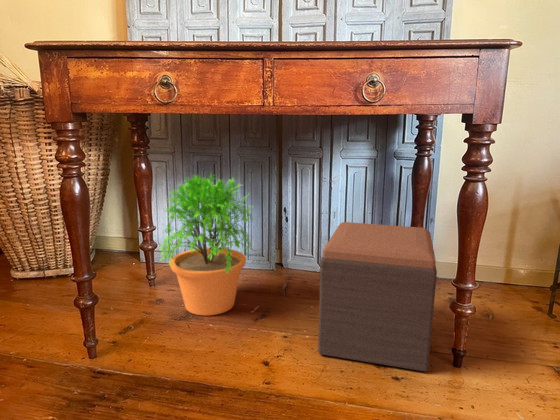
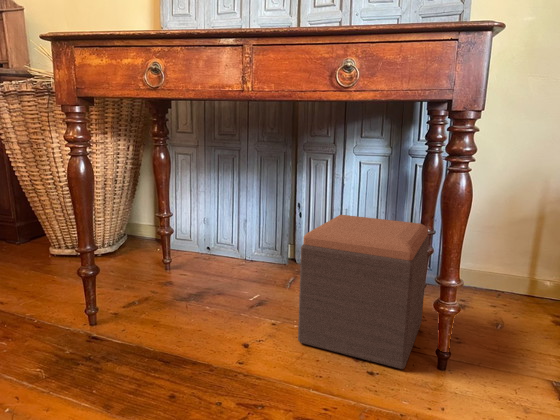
potted plant: present [160,174,252,315] -> none [160,160,263,299]

